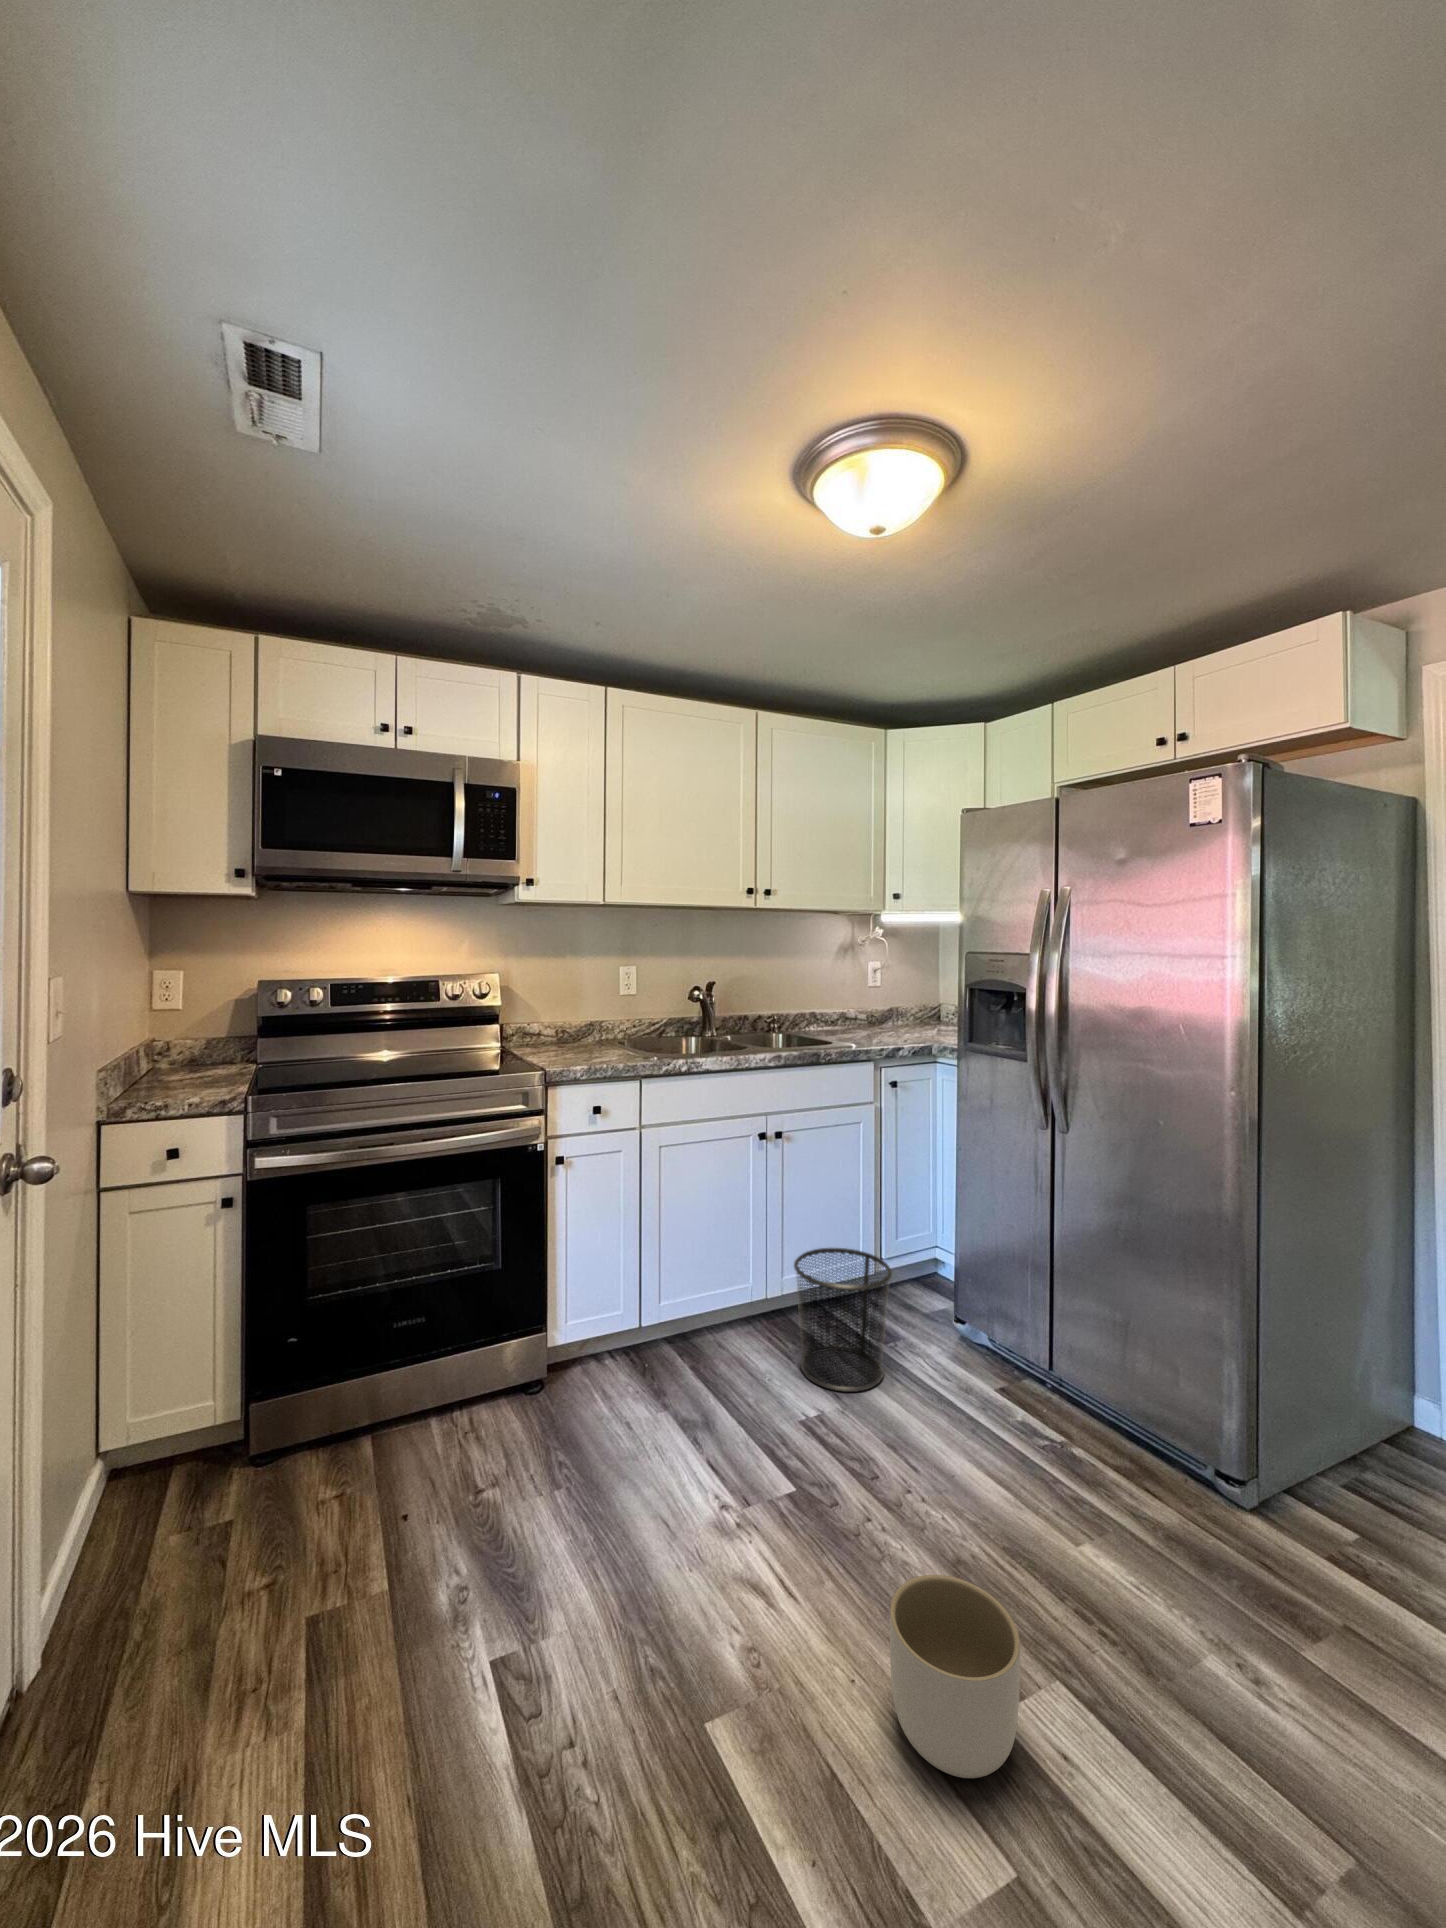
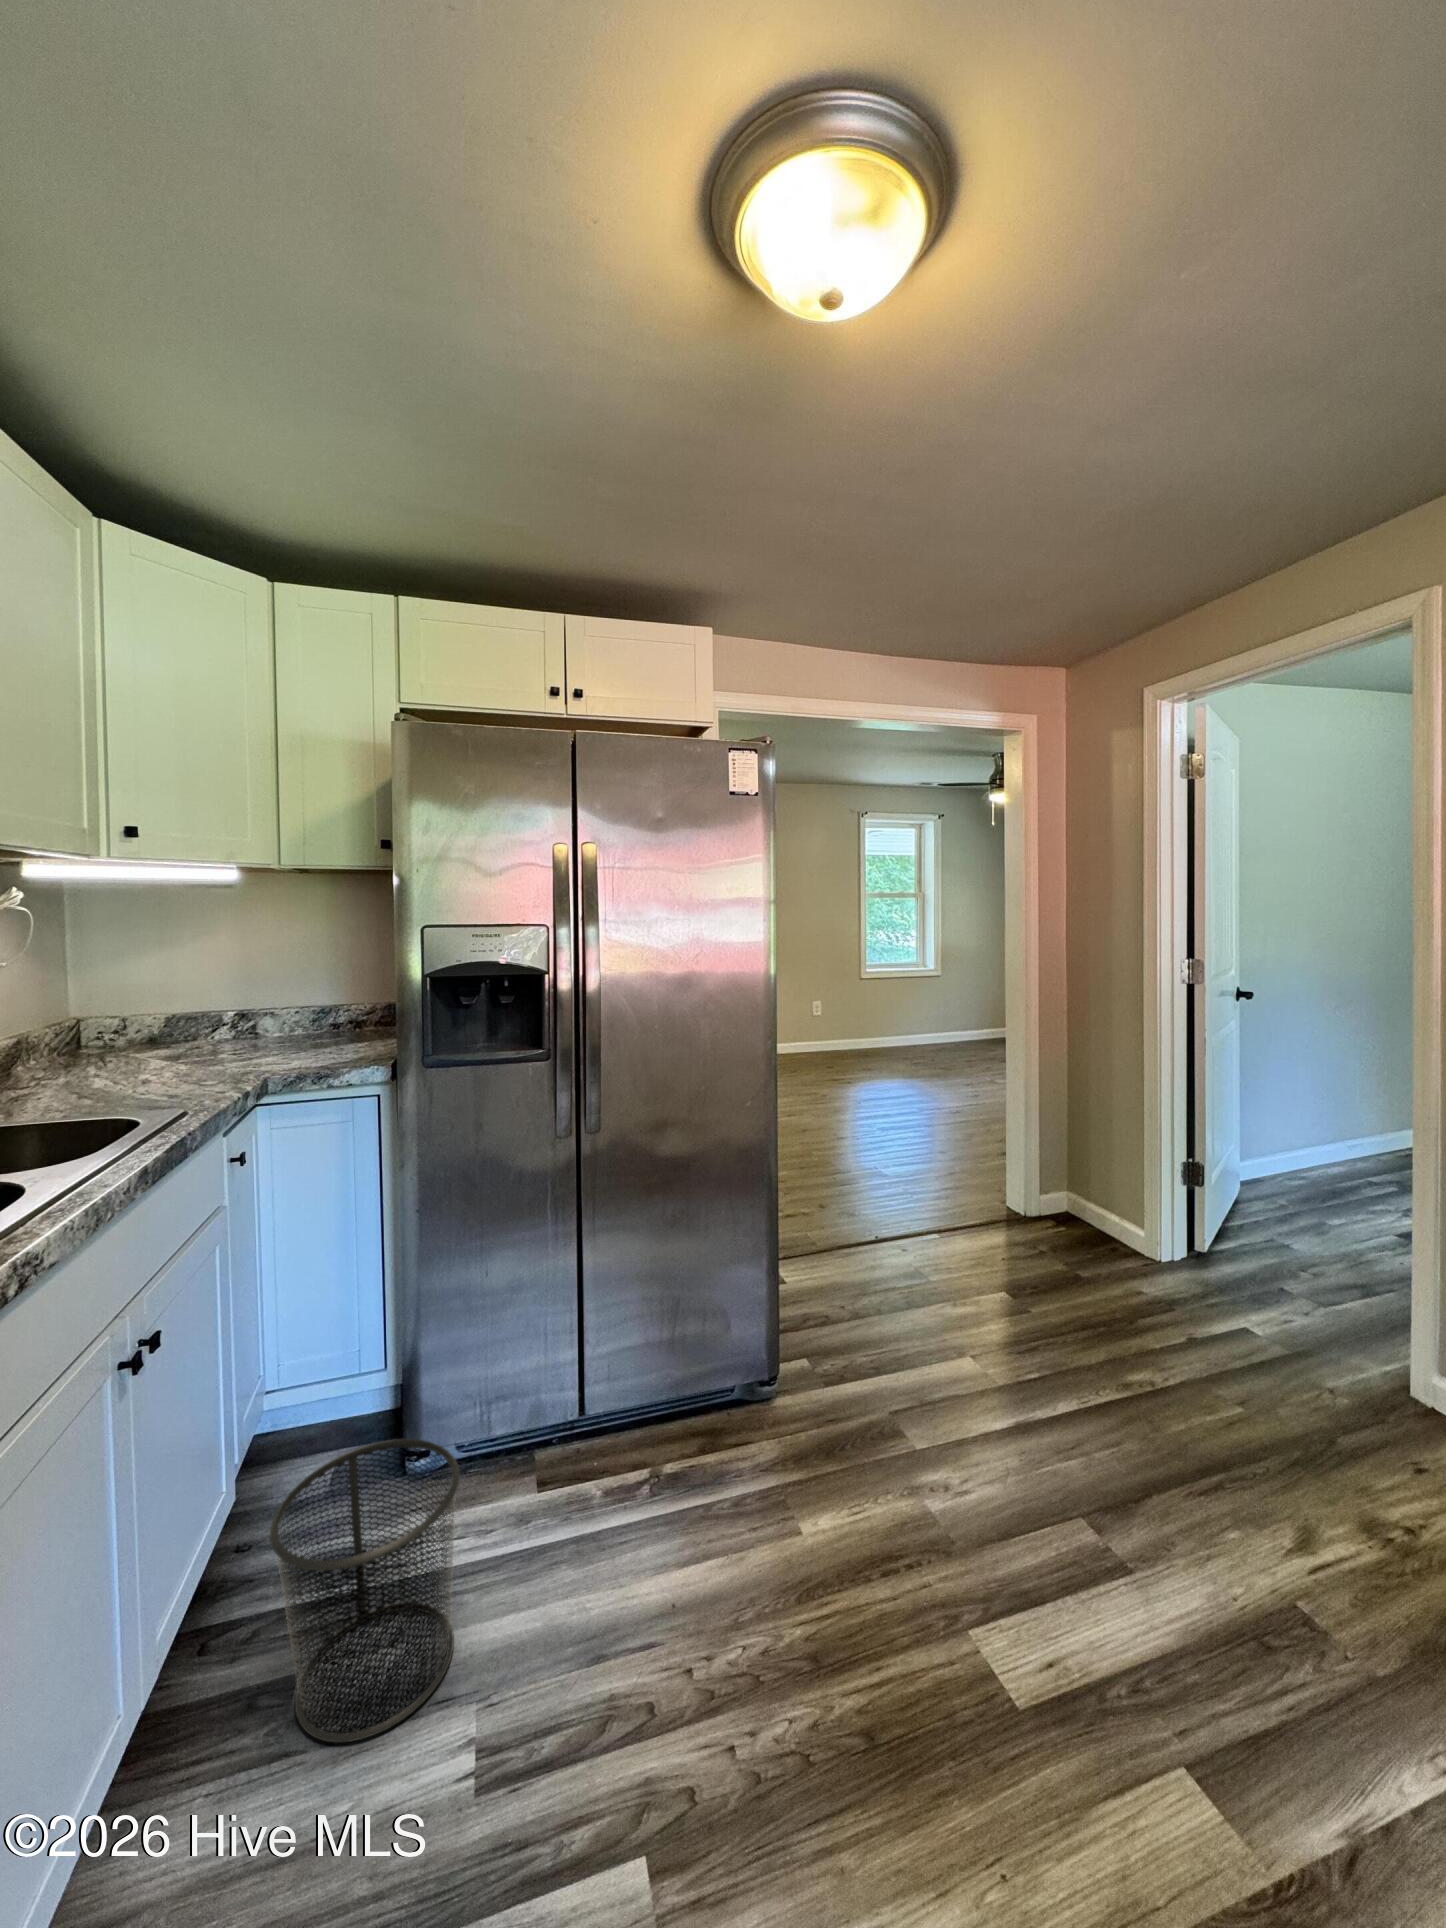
planter: present [890,1575,1020,1778] -> none [983,1595,1129,1823]

